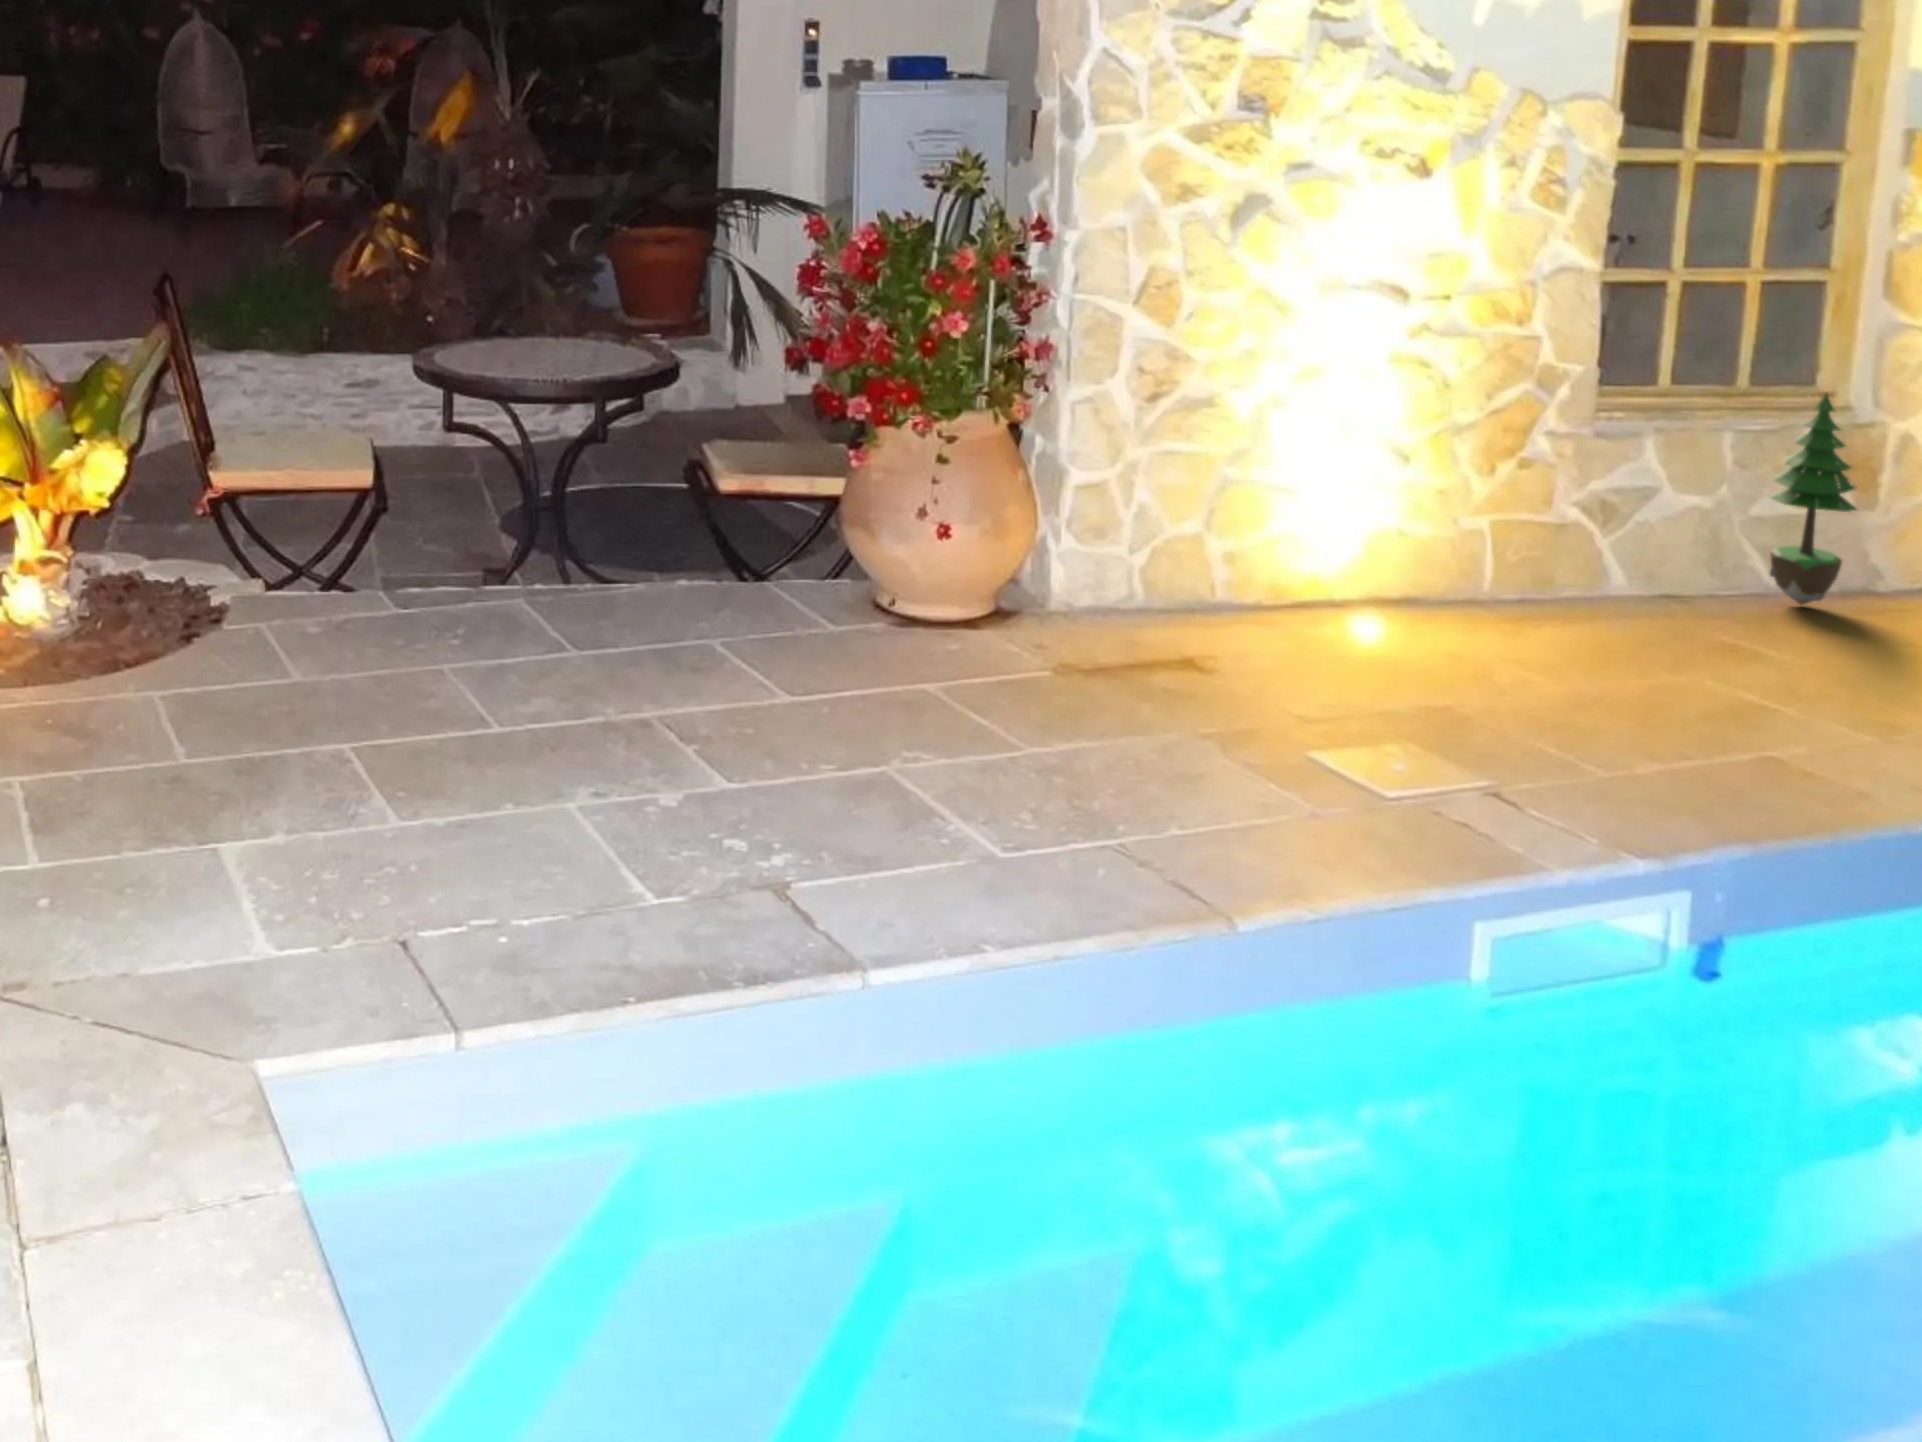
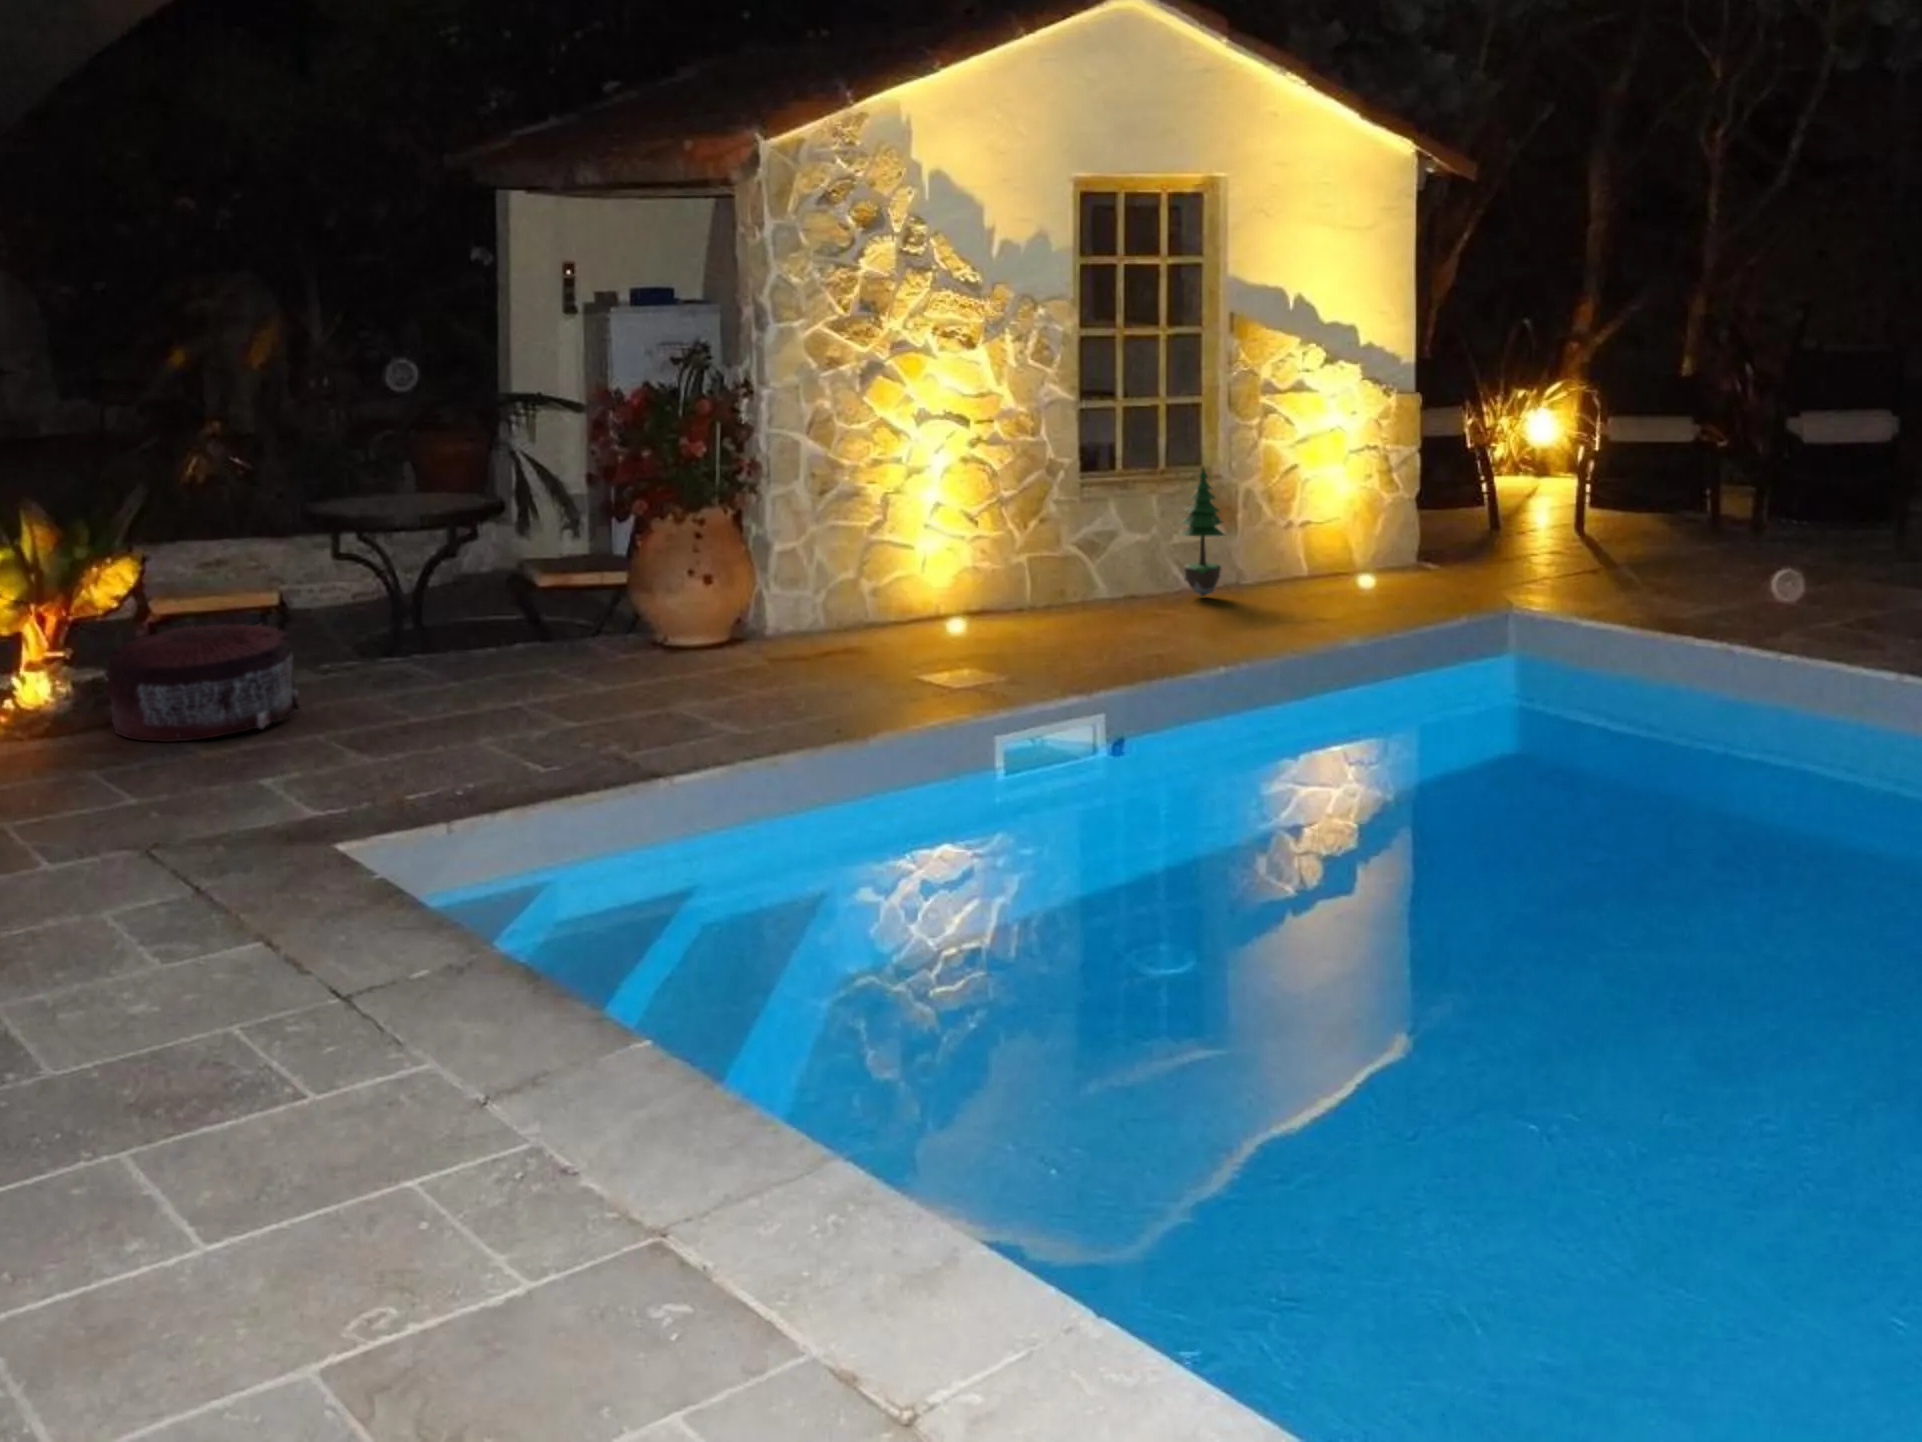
pouf: none [78,533,335,722] -> present [105,623,299,742]

